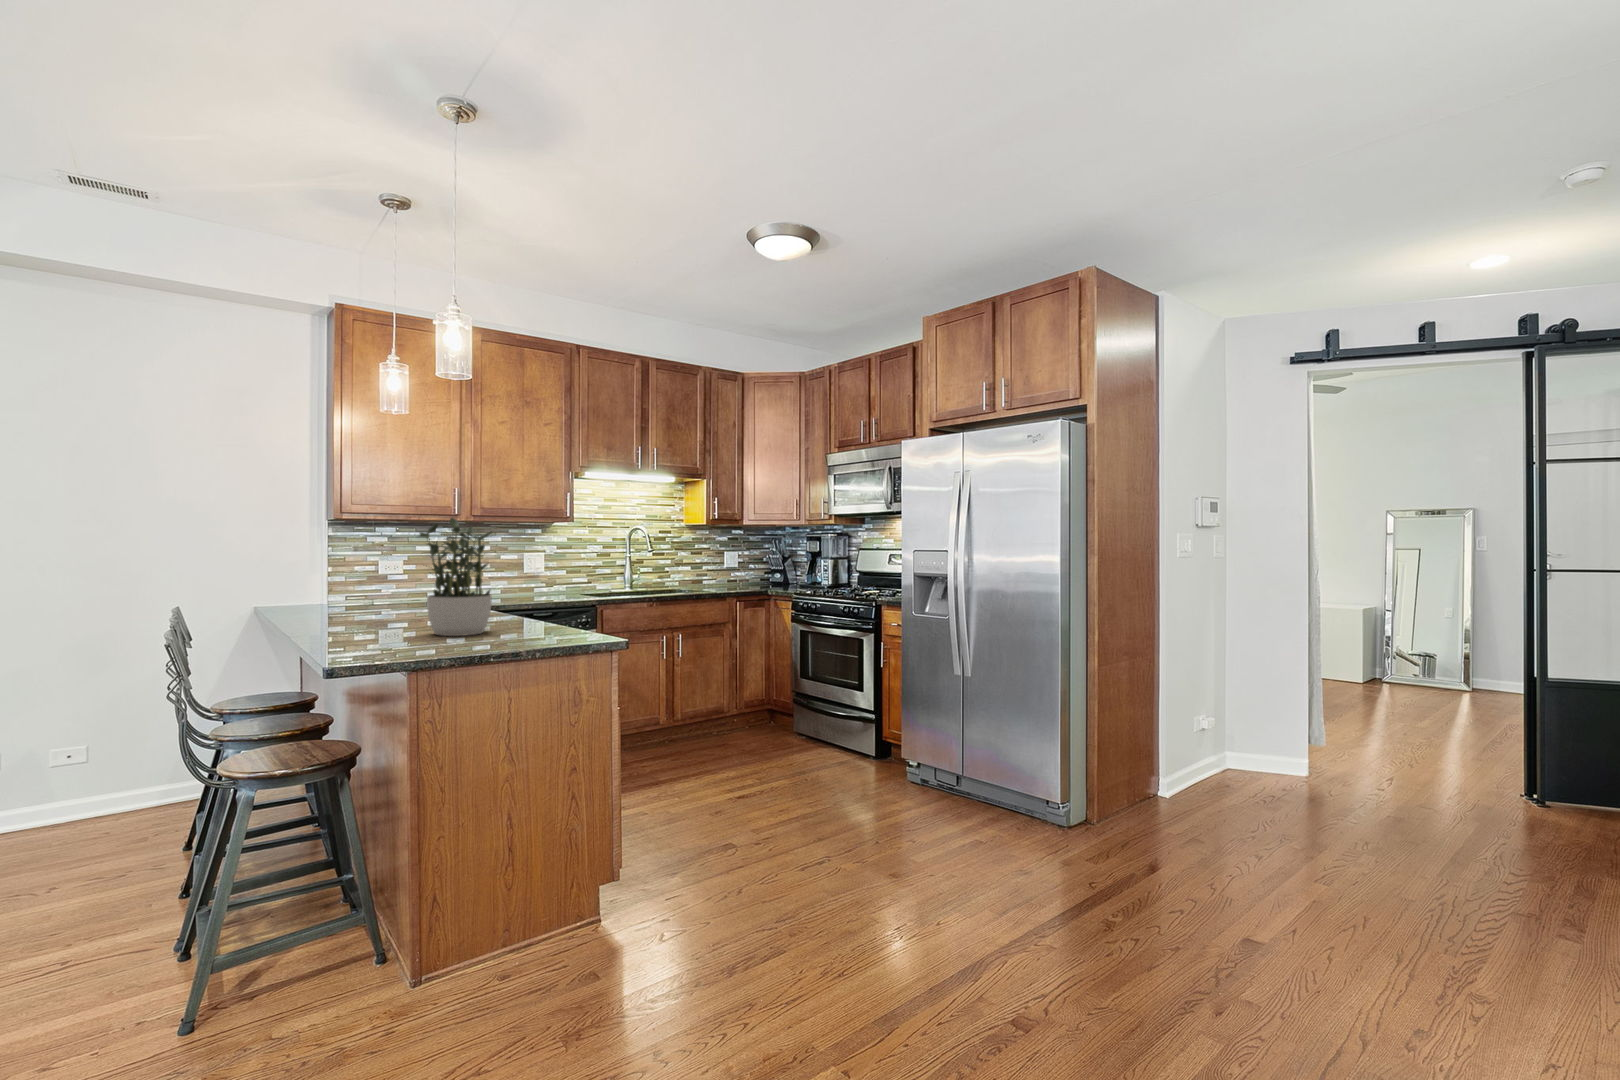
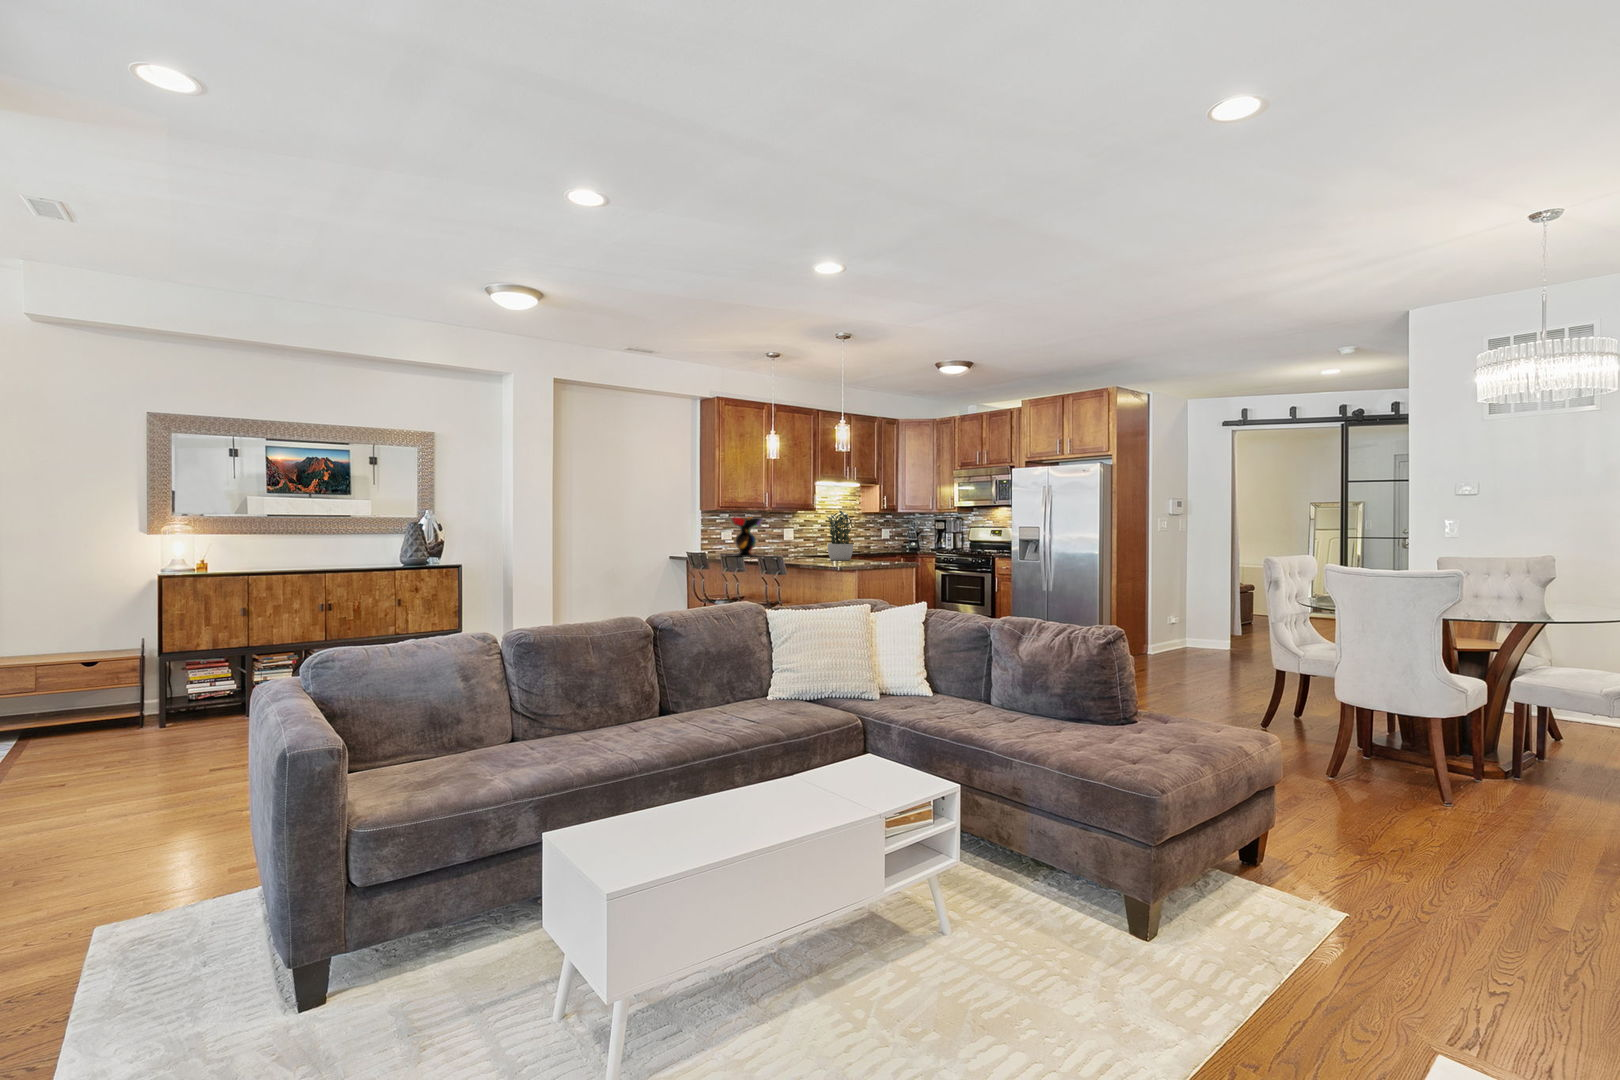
decorative bowl: none [313,534,398,615] -> present [729,517,763,557]

